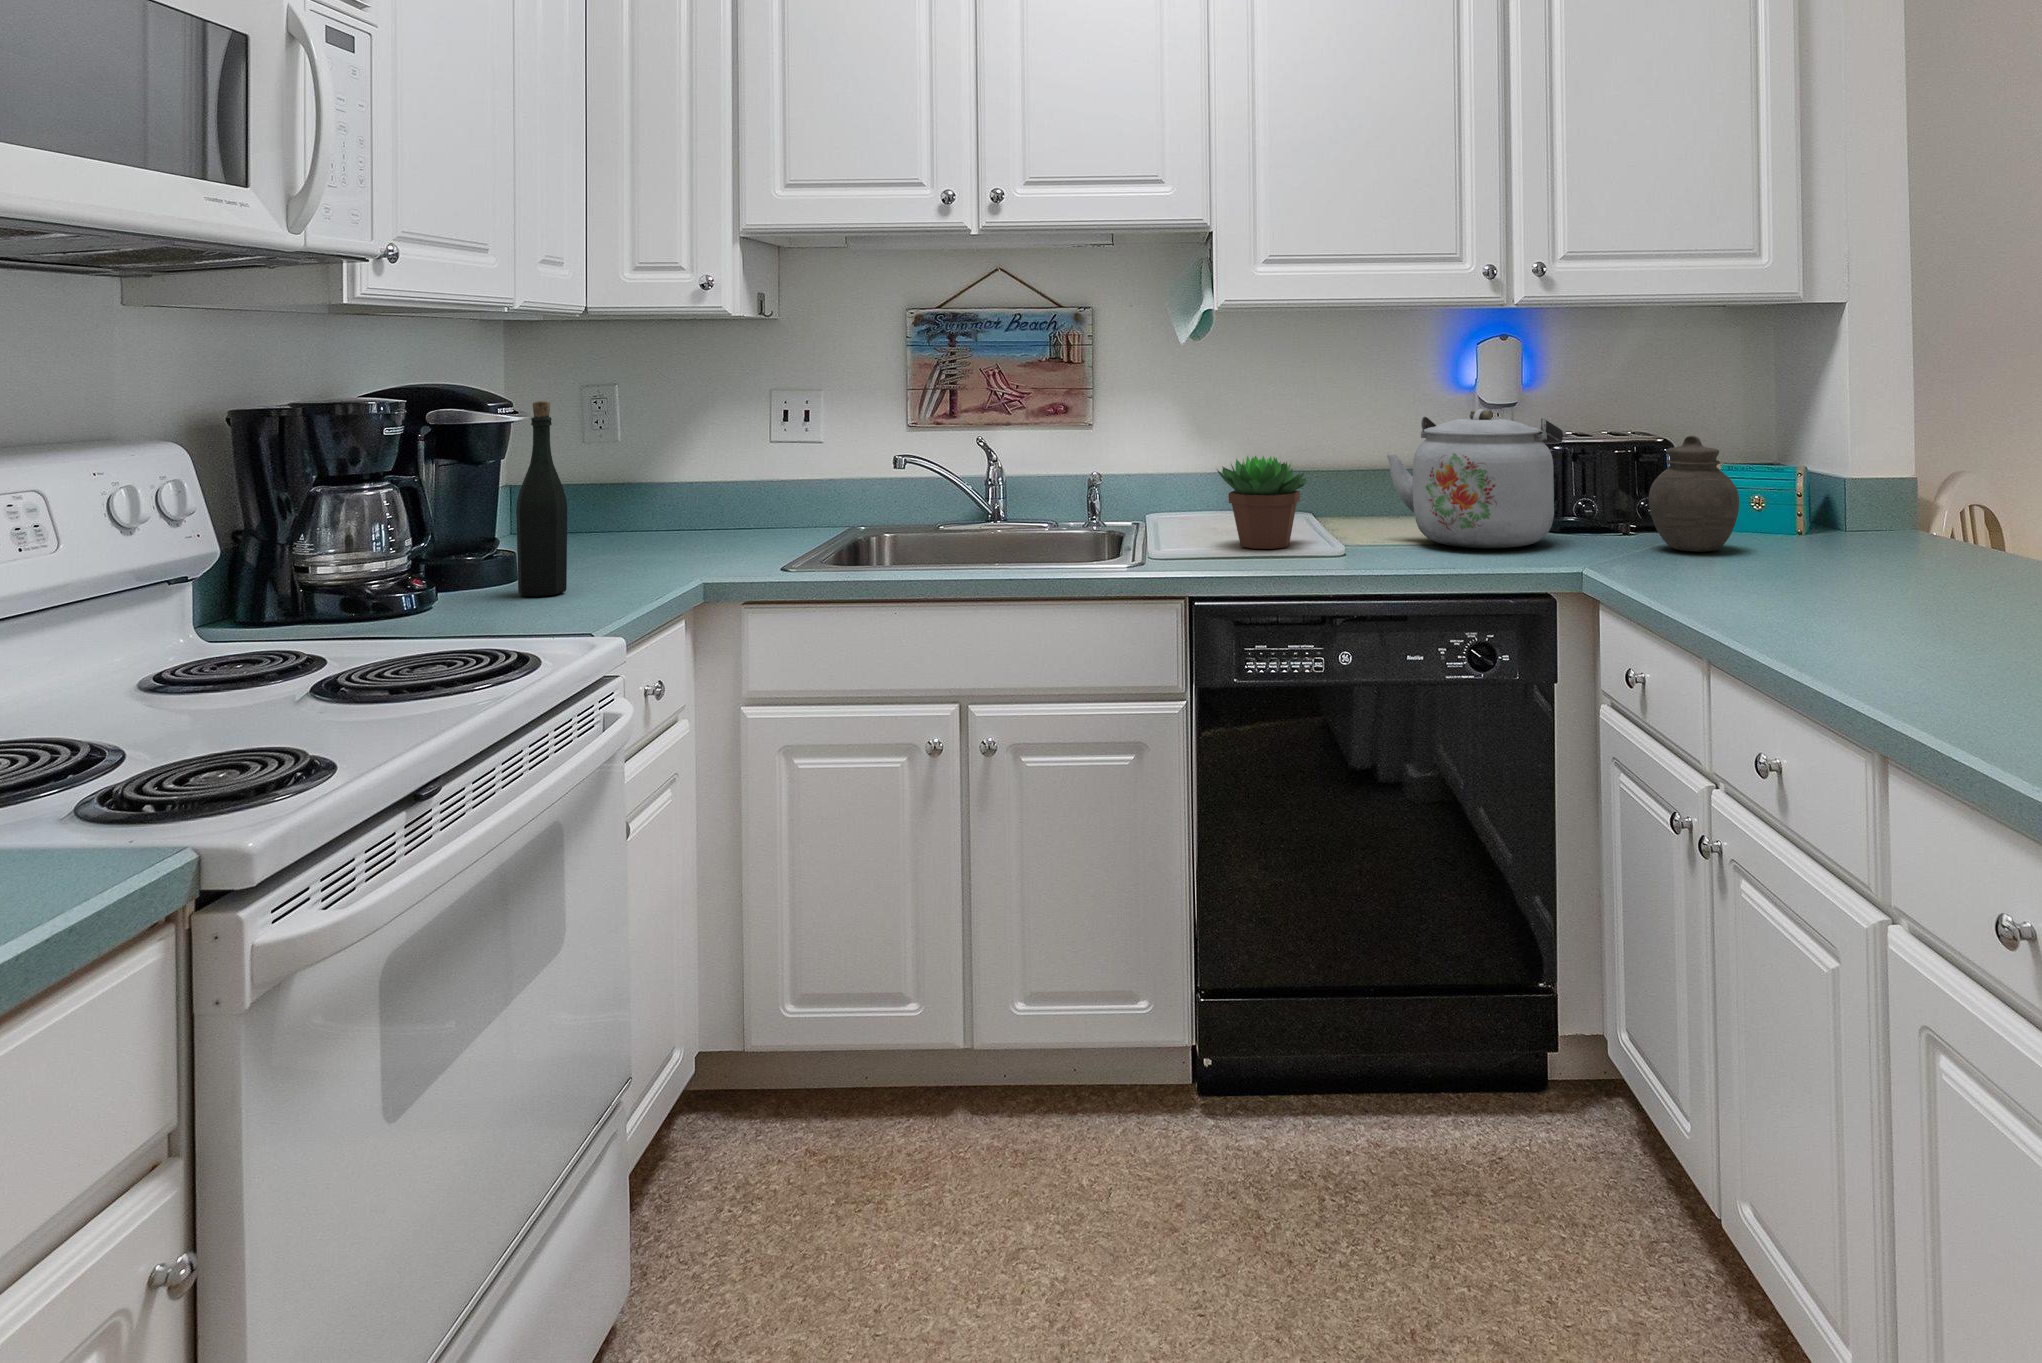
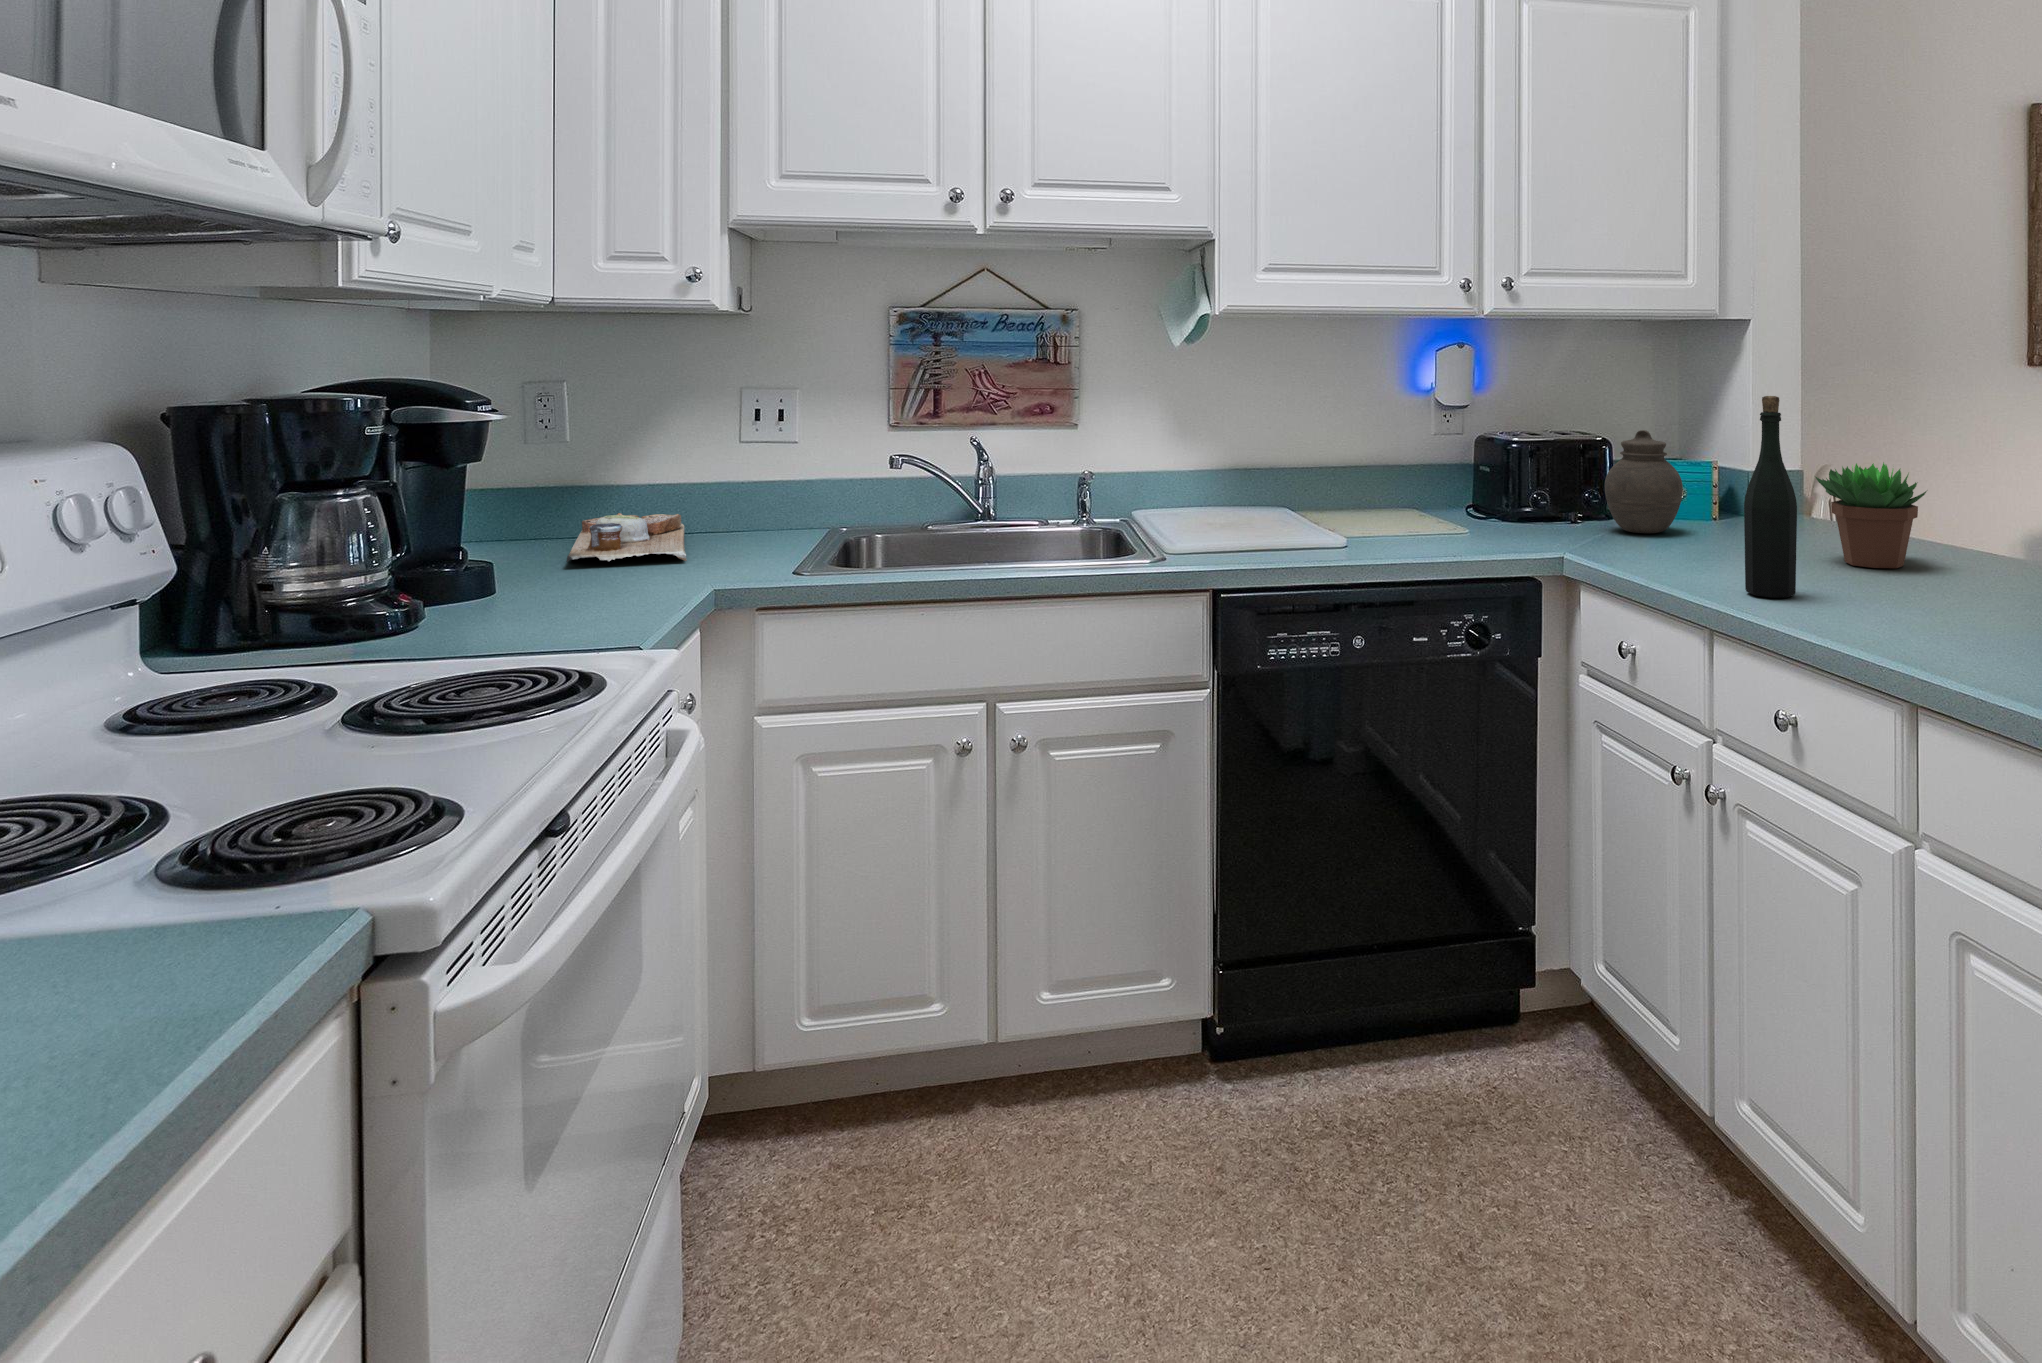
bottle: present [516,401,567,596] -> present [1744,396,1797,598]
kettle: present [1386,409,1563,548] -> none [1367,405,1523,533]
succulent plant: present [1217,456,1307,549] -> present [1816,463,1927,568]
cutting board: none [589,516,718,560] -> present [566,513,687,562]

